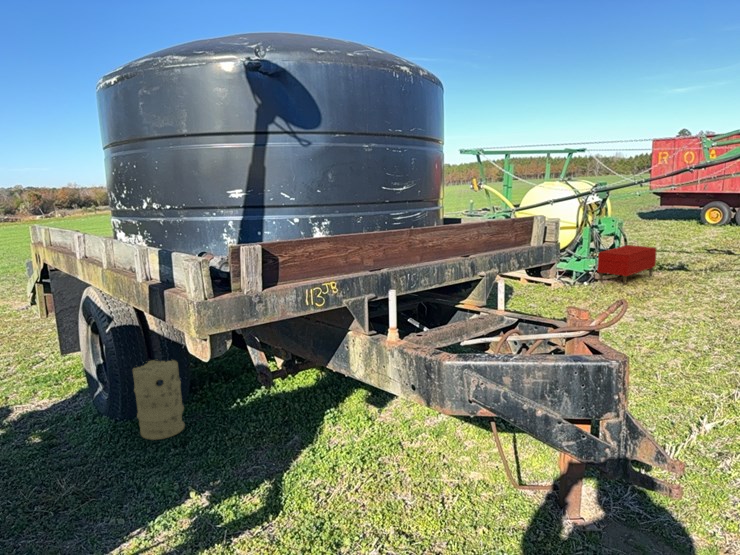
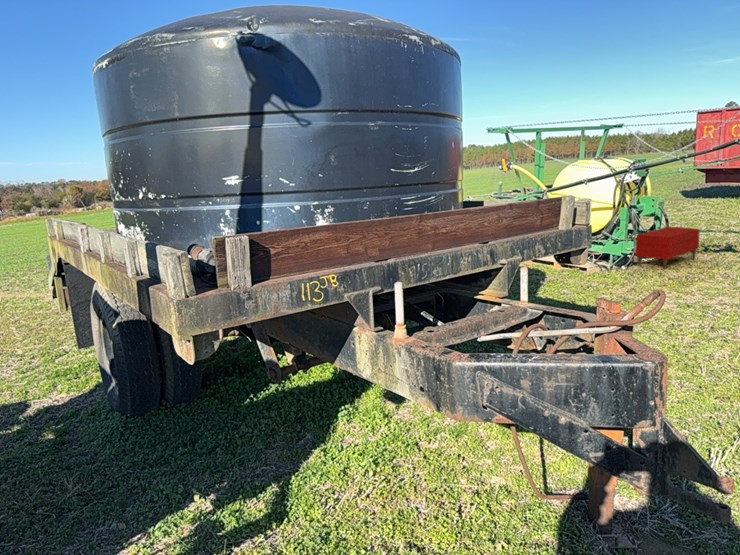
trash can: present [133,359,185,440] -> none [141,354,197,437]

